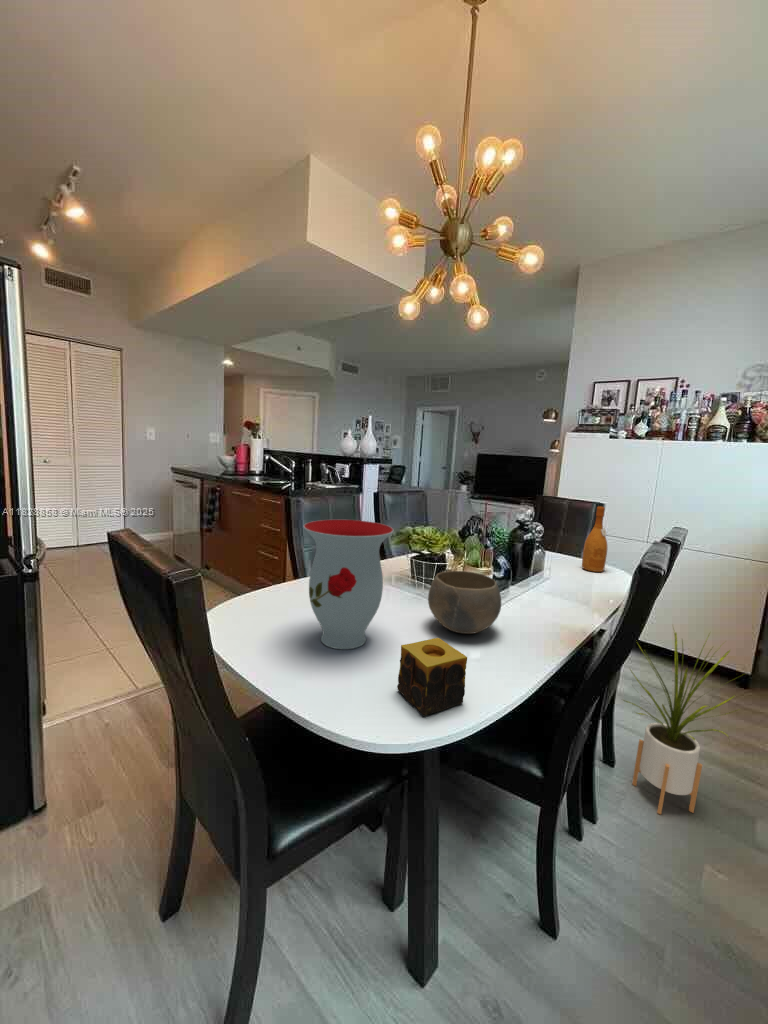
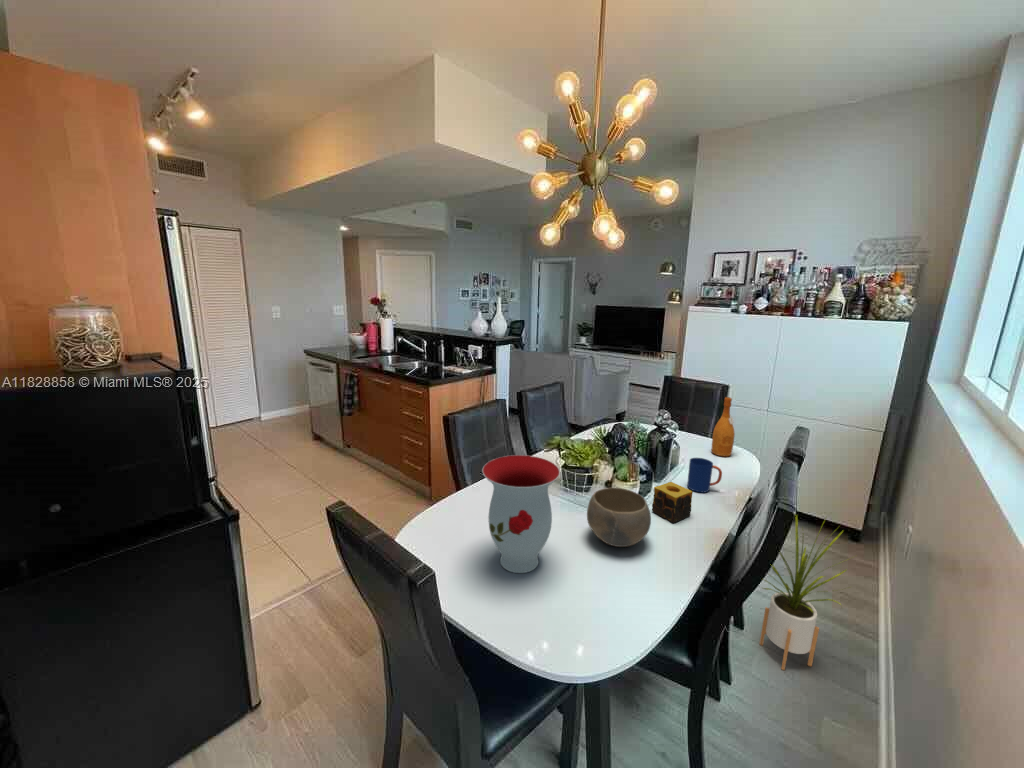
mug: none [551,560,590,597] -> present [687,458,722,492]
candle: present [397,638,467,716] -> present [652,482,693,523]

